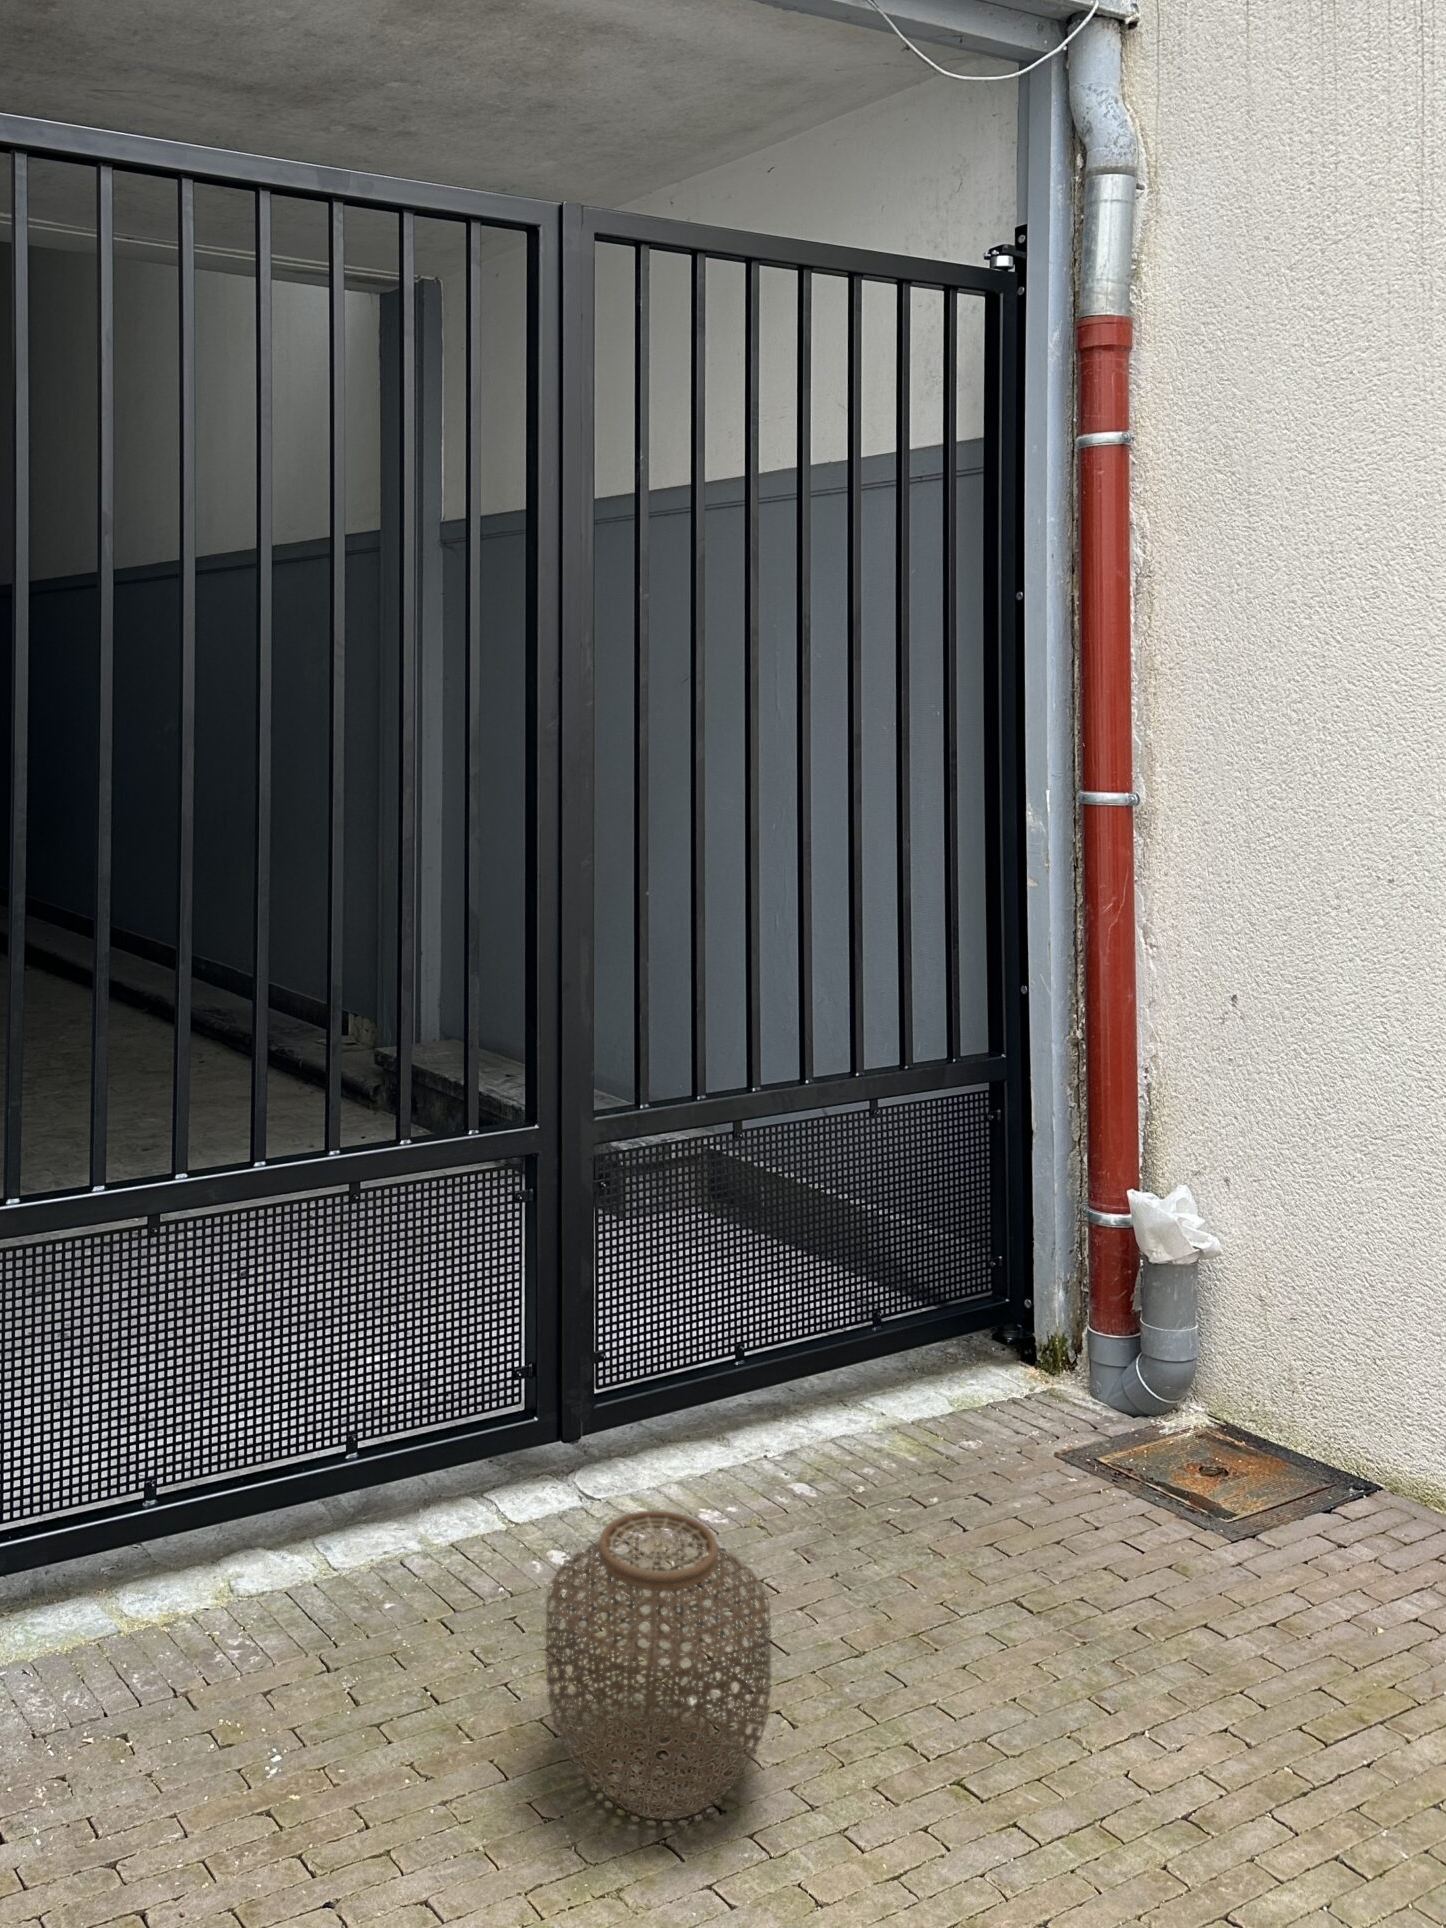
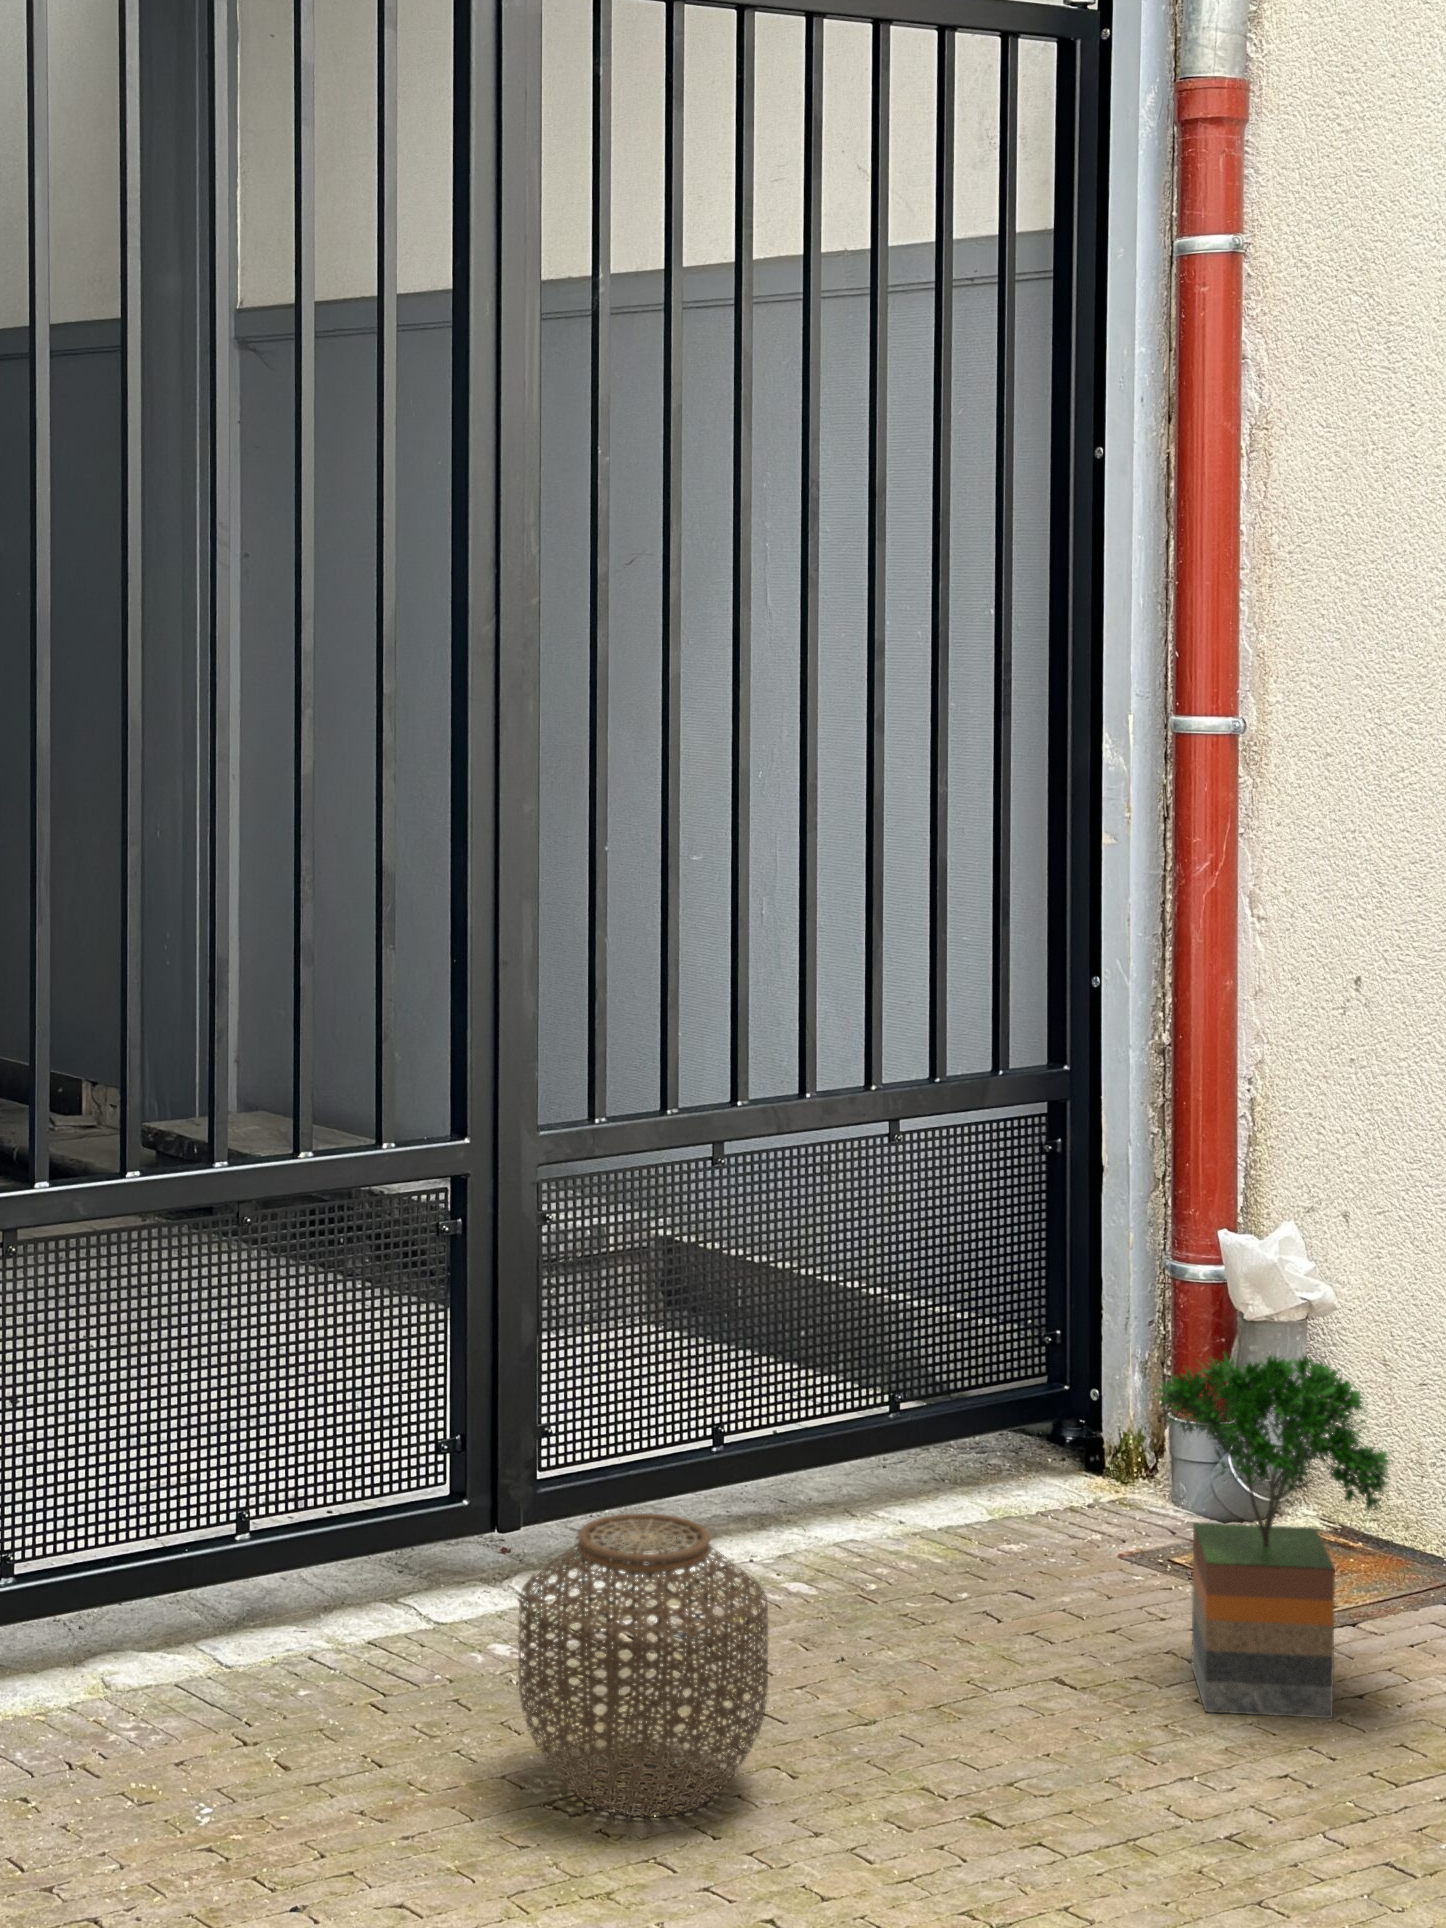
potted tree: none [1103,1345,1333,1698] -> present [1157,1352,1390,1718]

